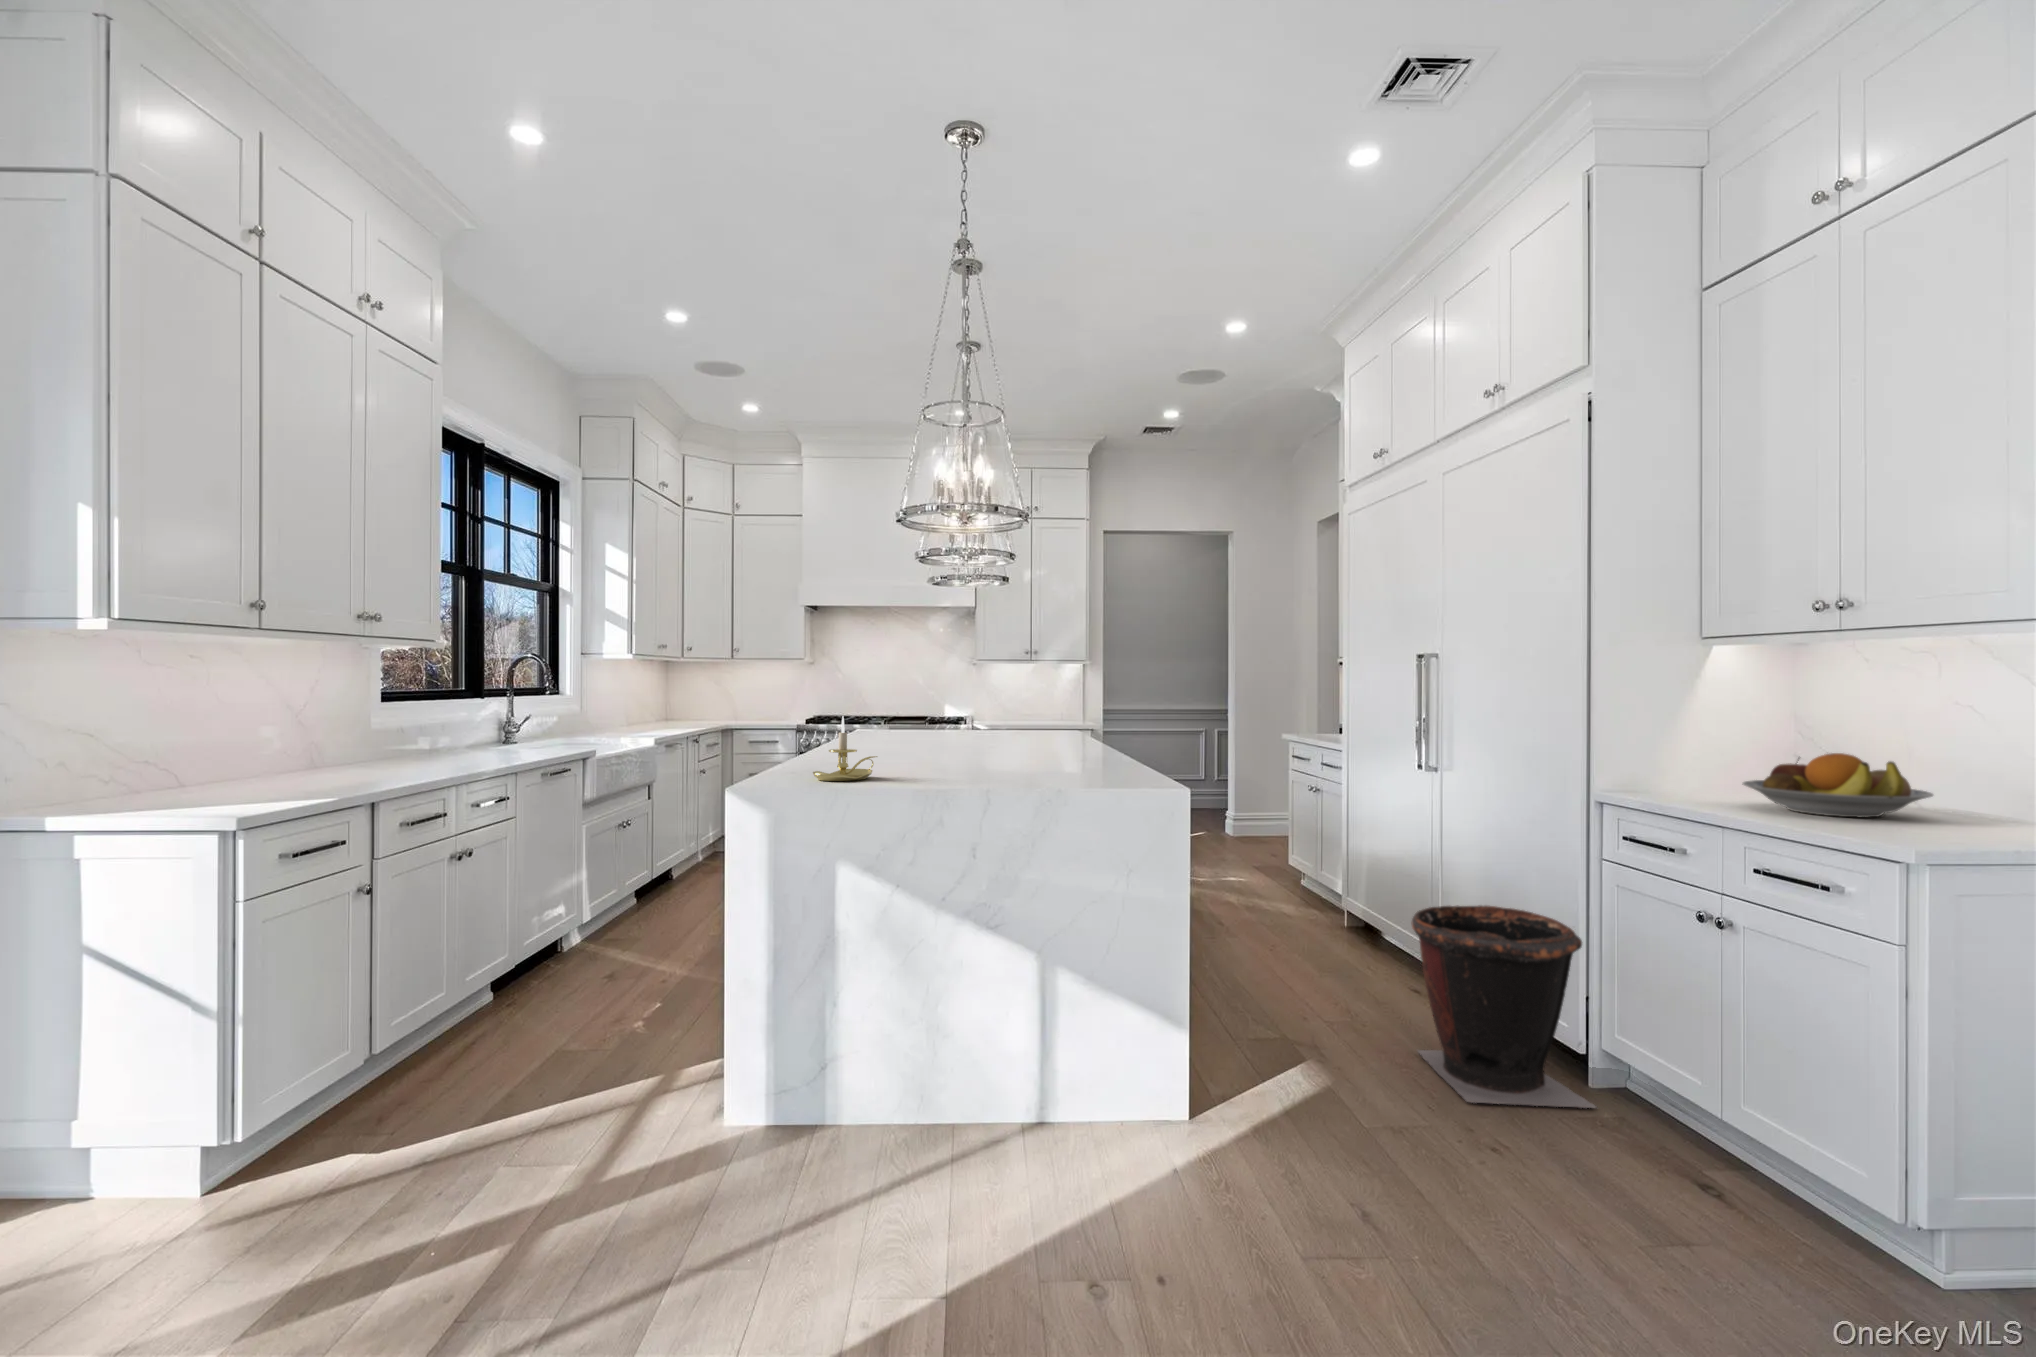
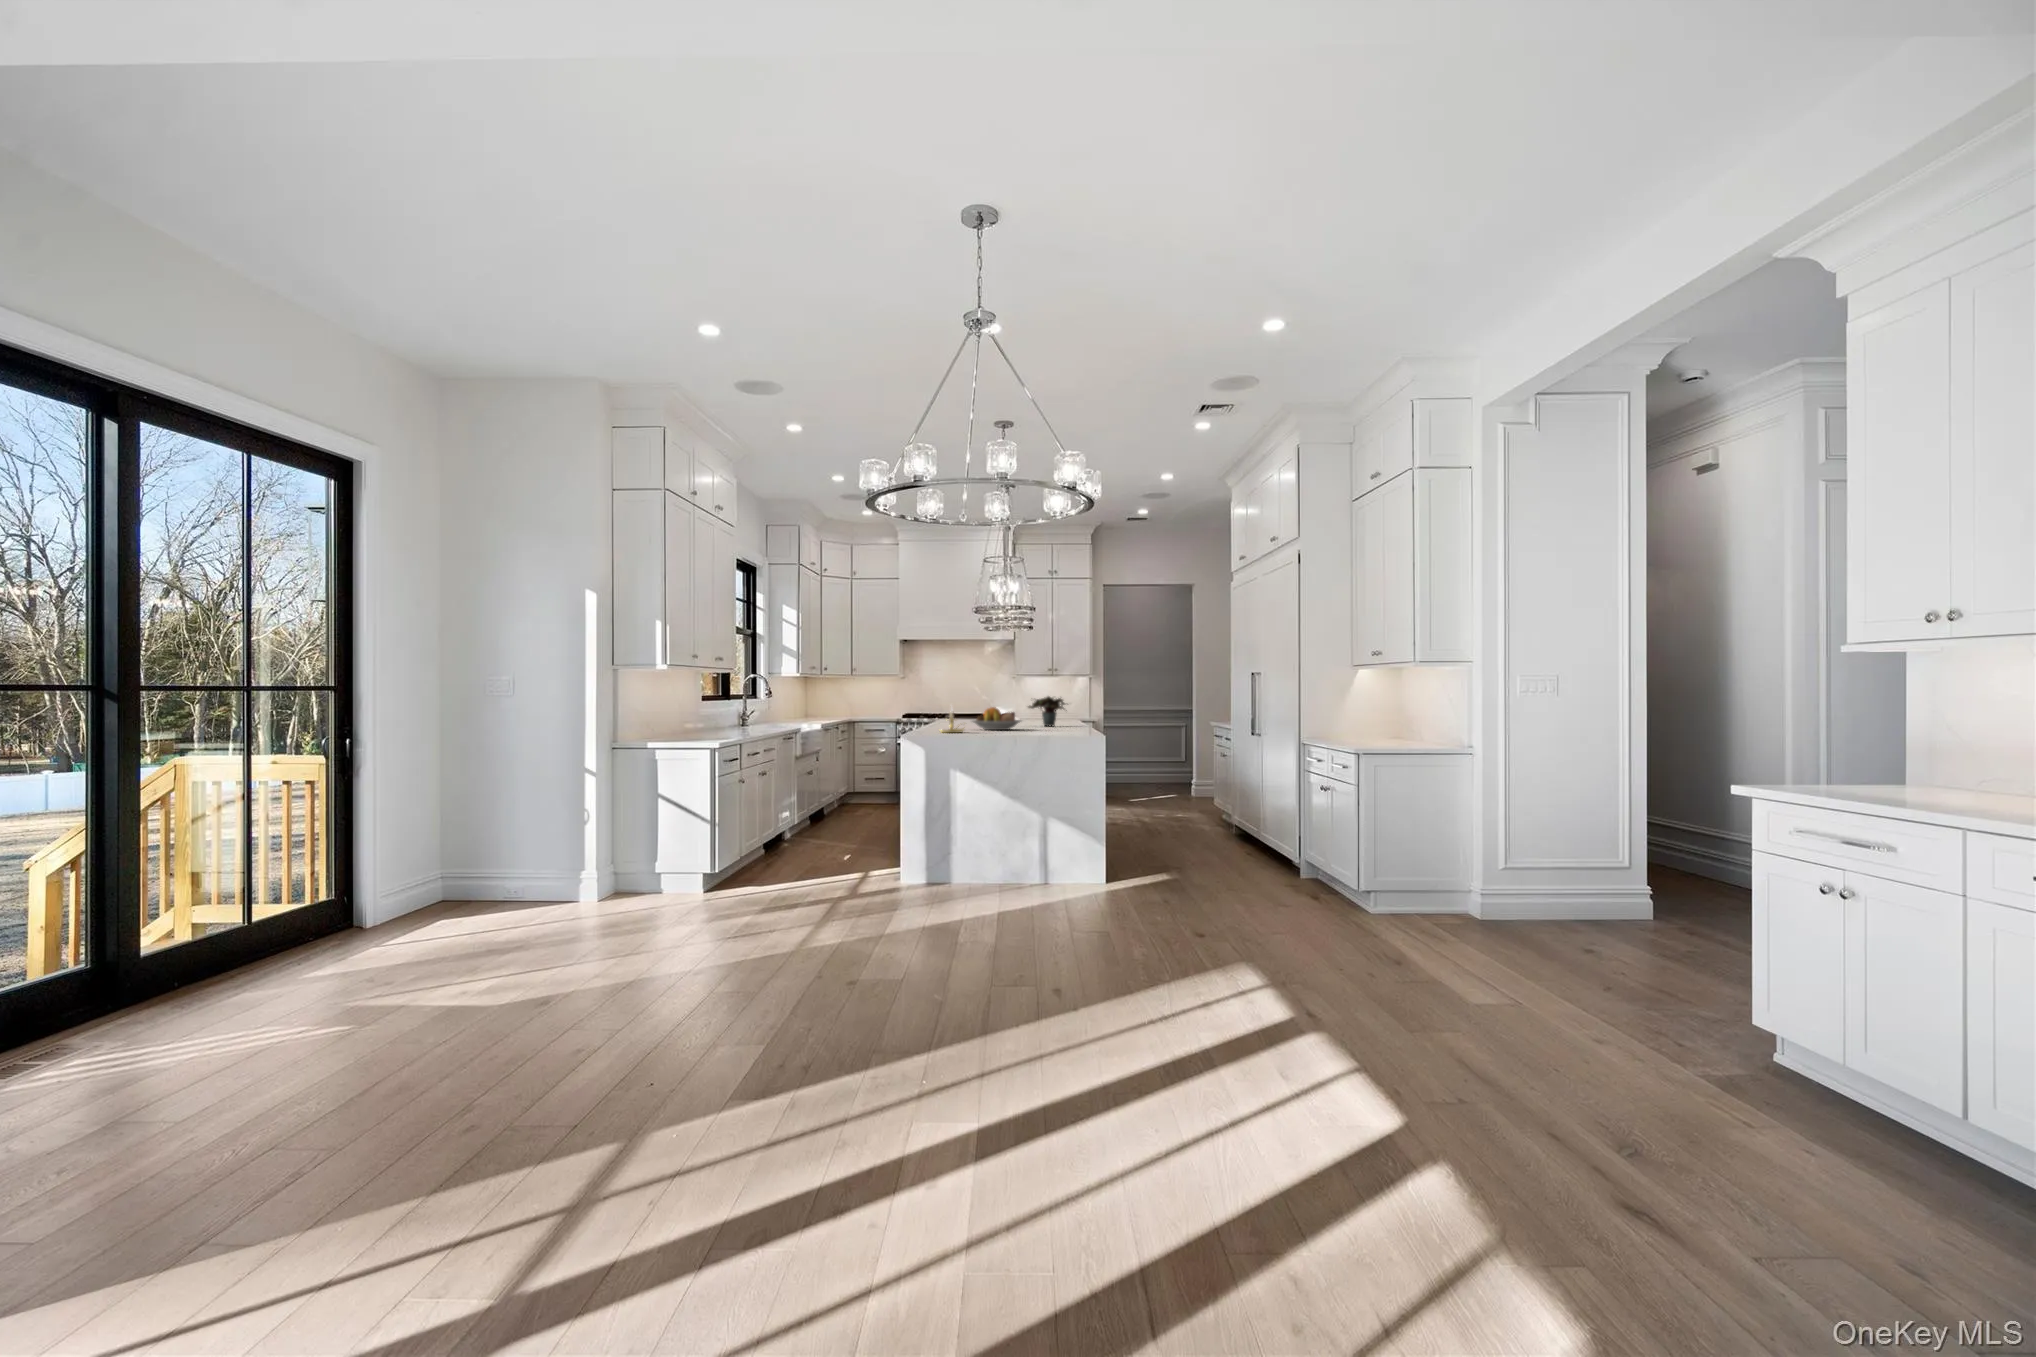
potted plant: none [1000,694,1085,750] -> present [1028,696,1065,726]
fruit bowl: present [1743,753,1933,817] -> present [972,707,1021,730]
trash can: present [1412,905,1596,1108] -> none [1221,796,1296,882]

